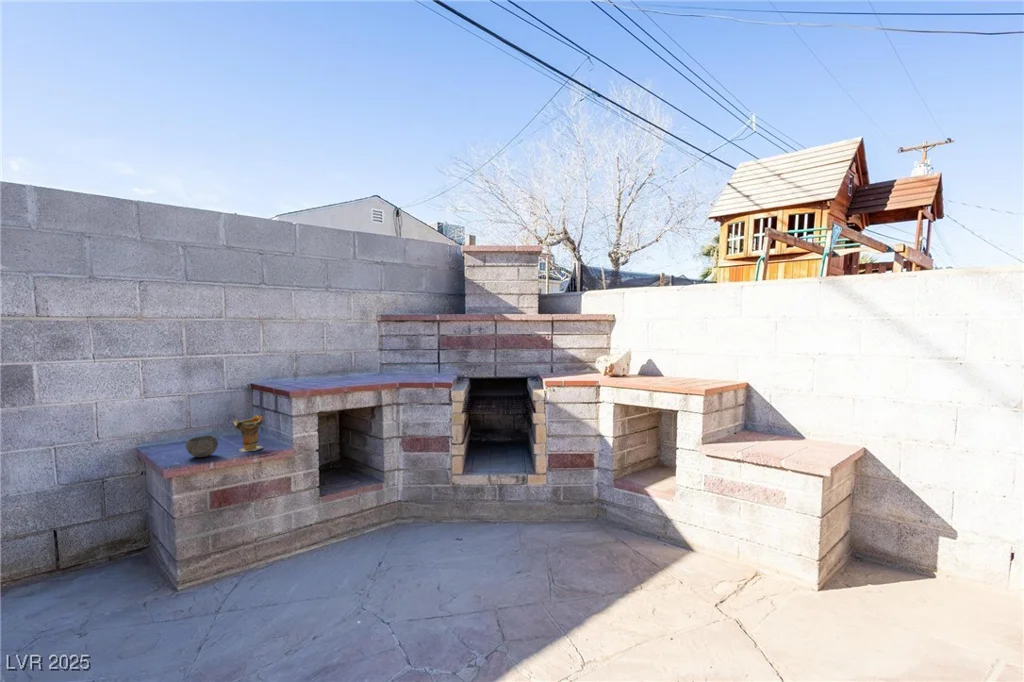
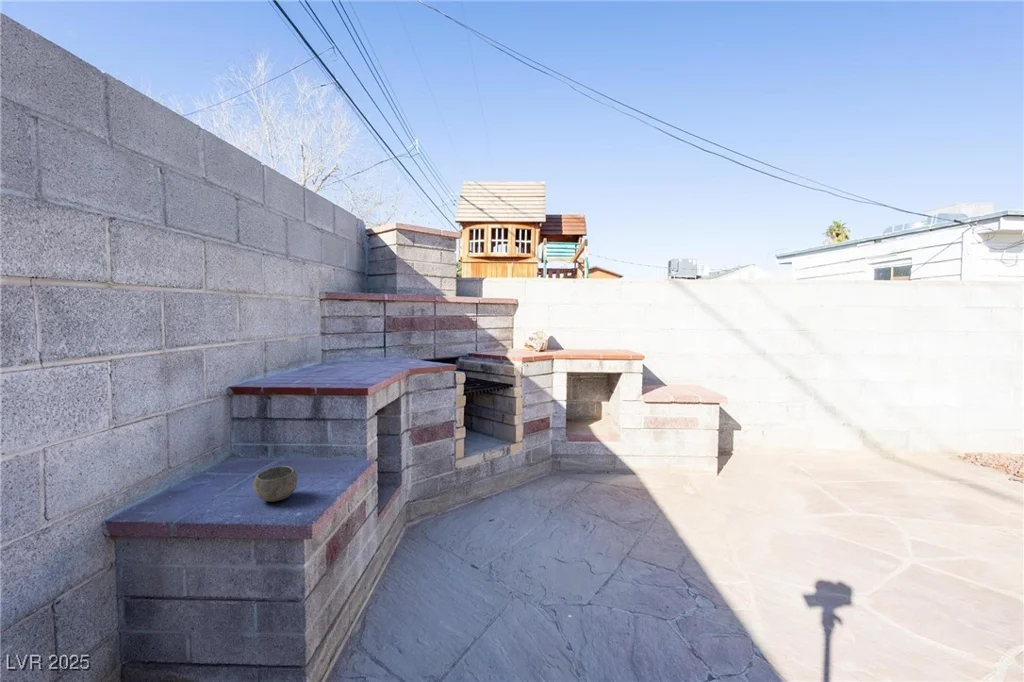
decorative vase: present [233,415,263,452] -> none [289,428,326,481]

